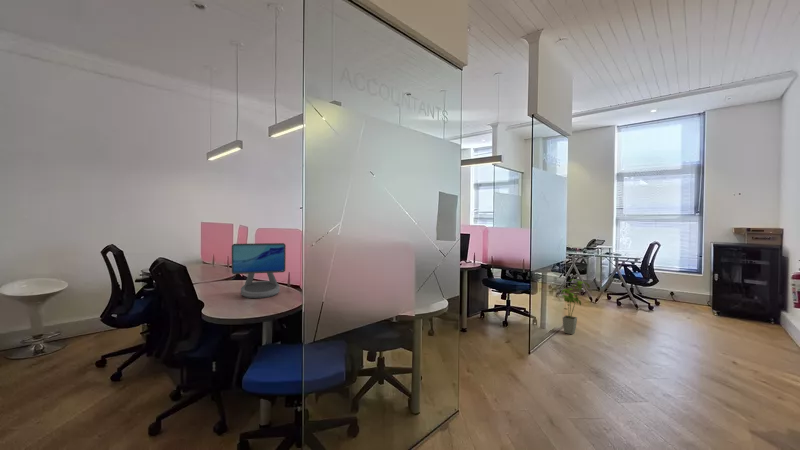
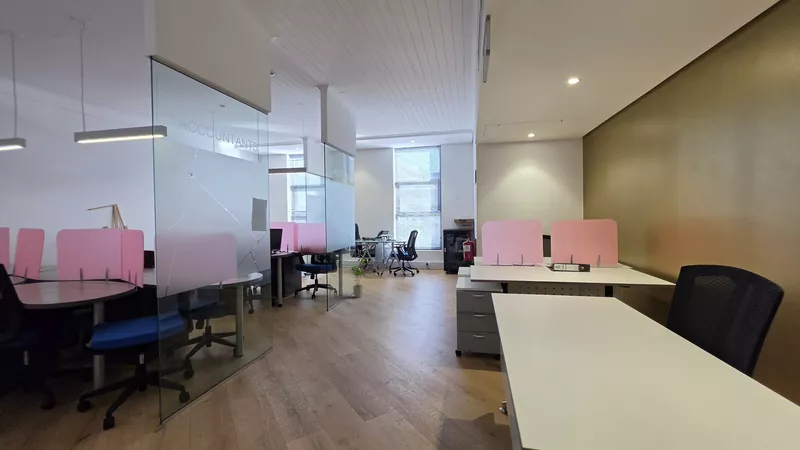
computer monitor: present [232,243,286,298] -> none [35,244,102,298]

